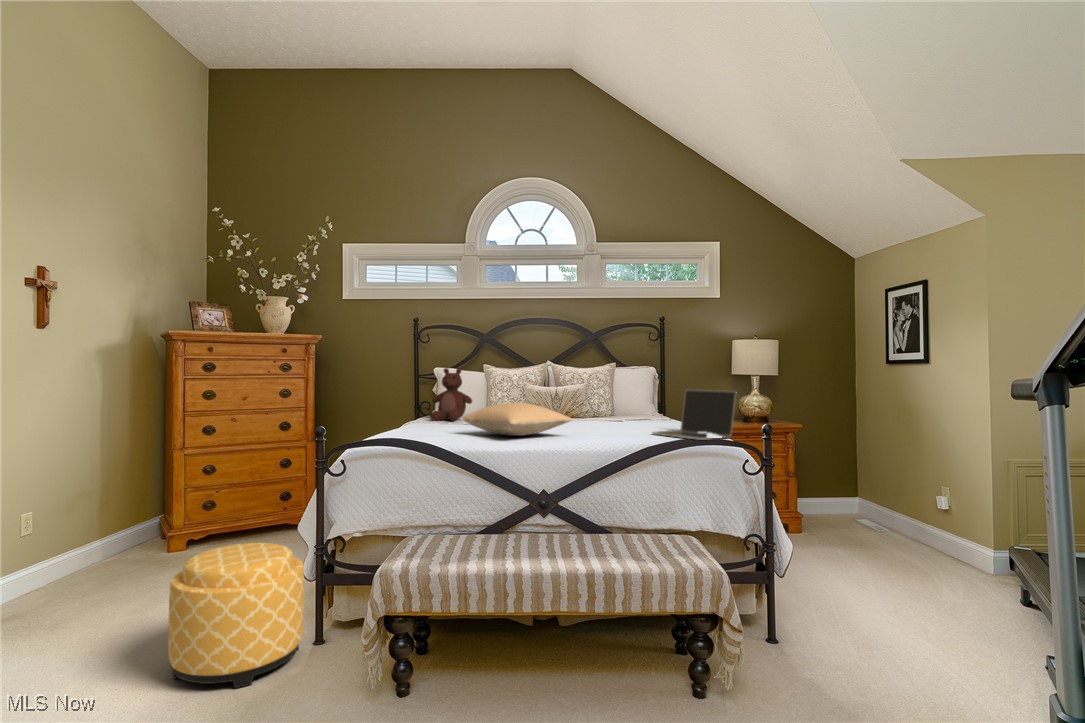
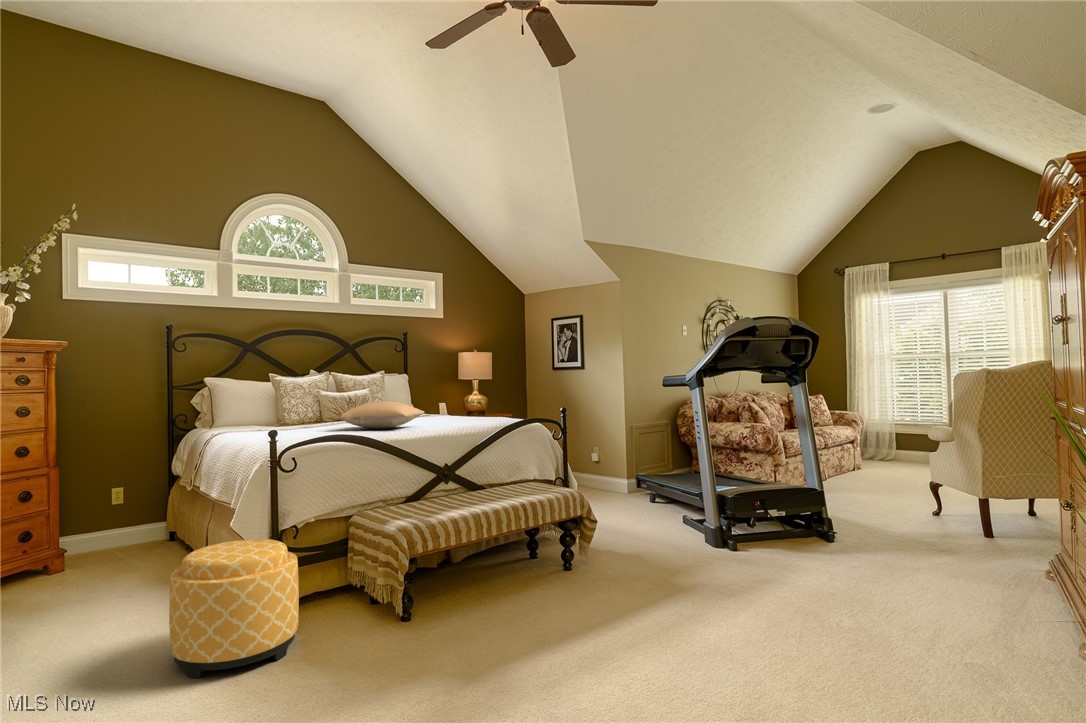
teddy bear: present [430,368,472,421] -> none [232,376,279,428]
laptop: present [653,389,736,440] -> none [464,387,518,422]

